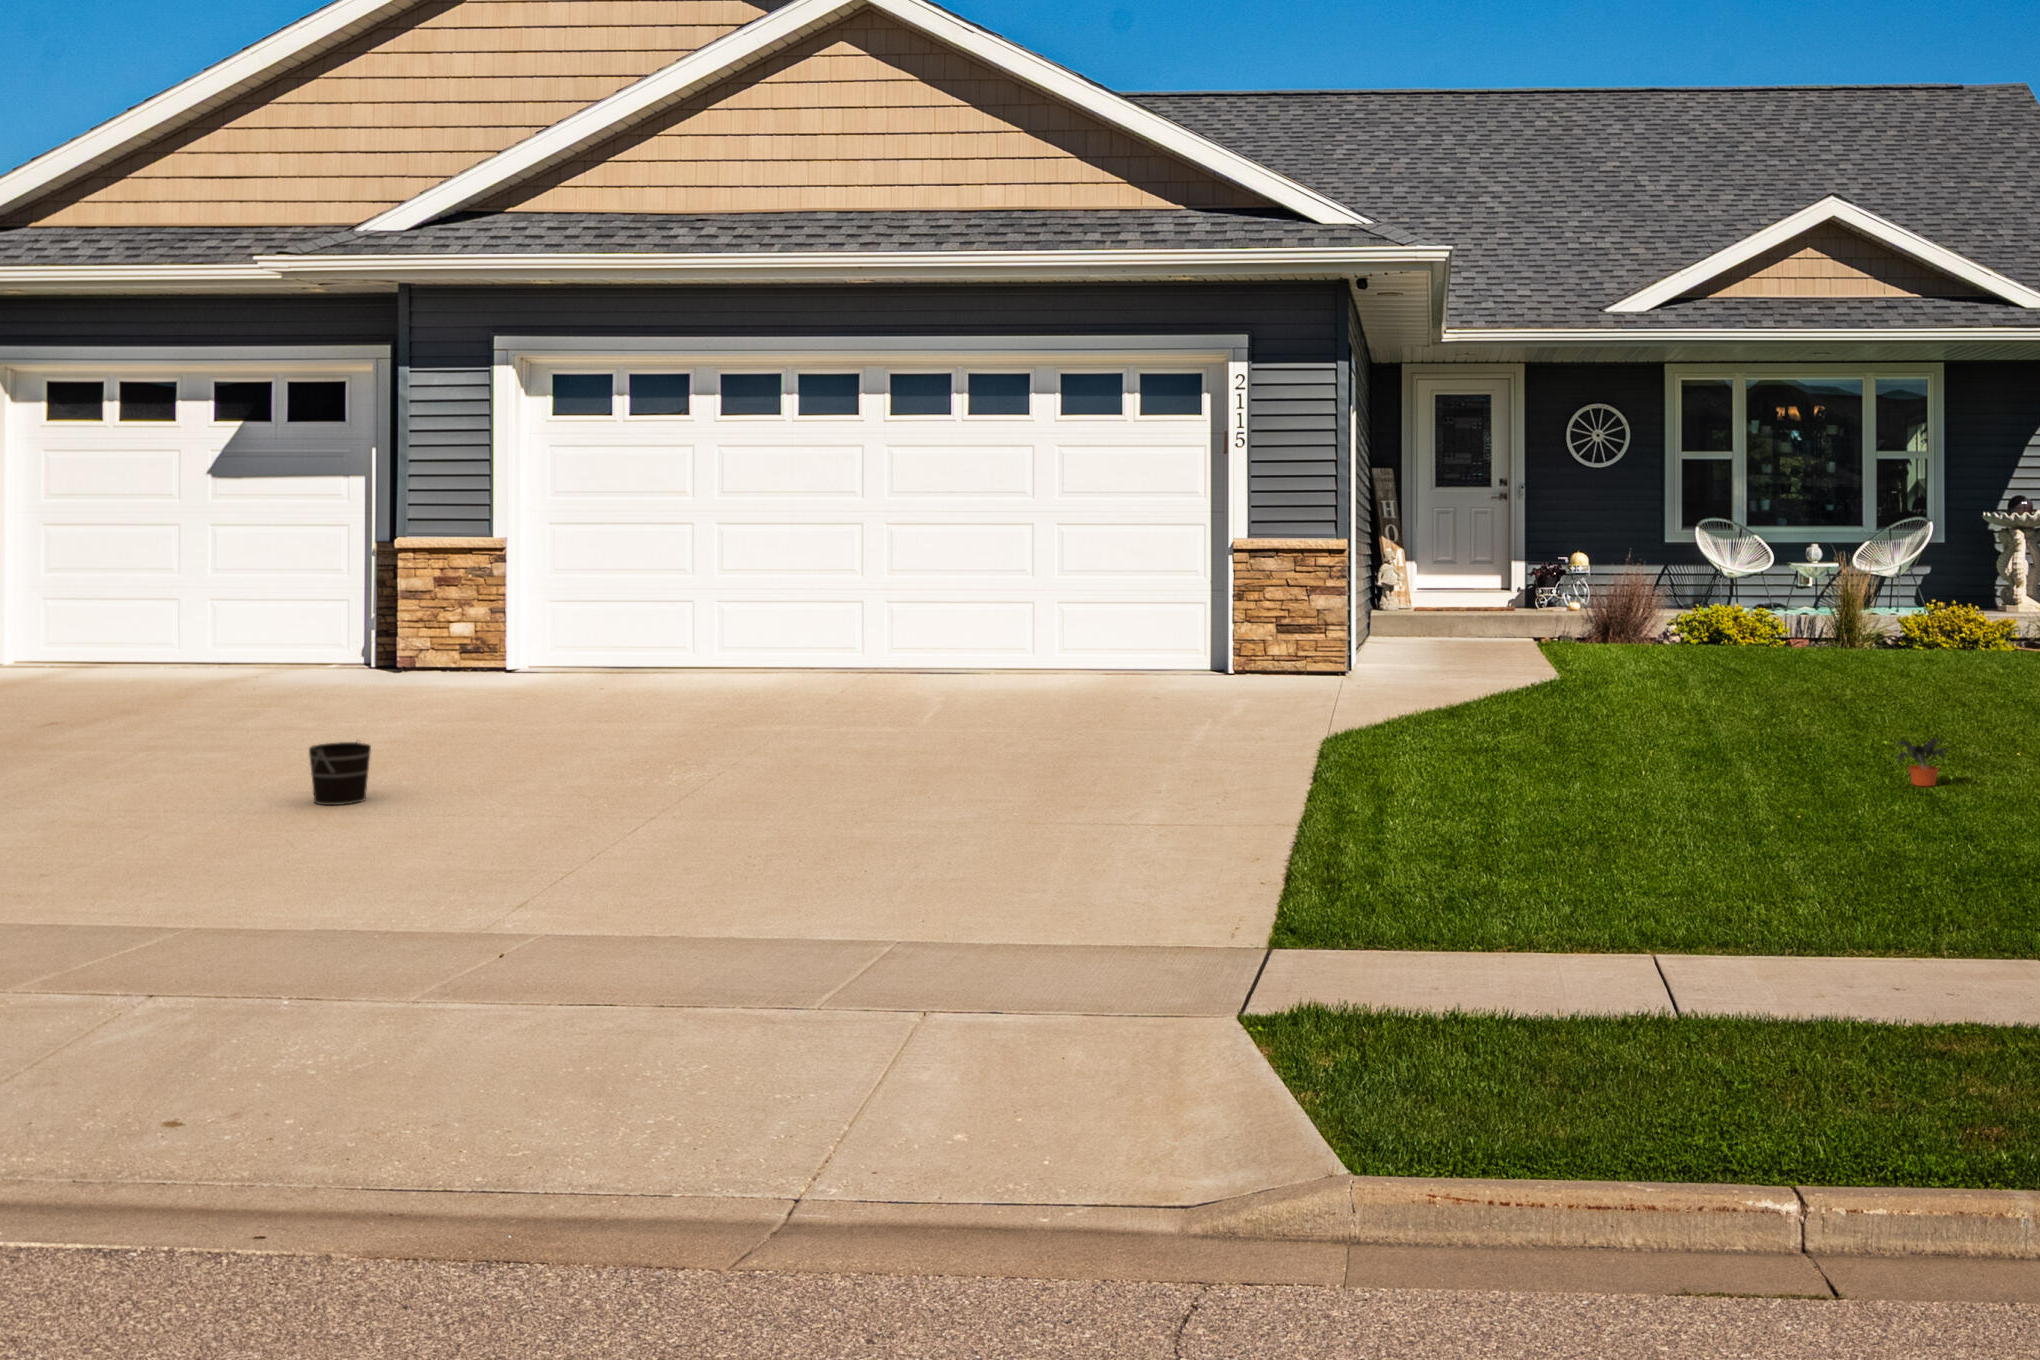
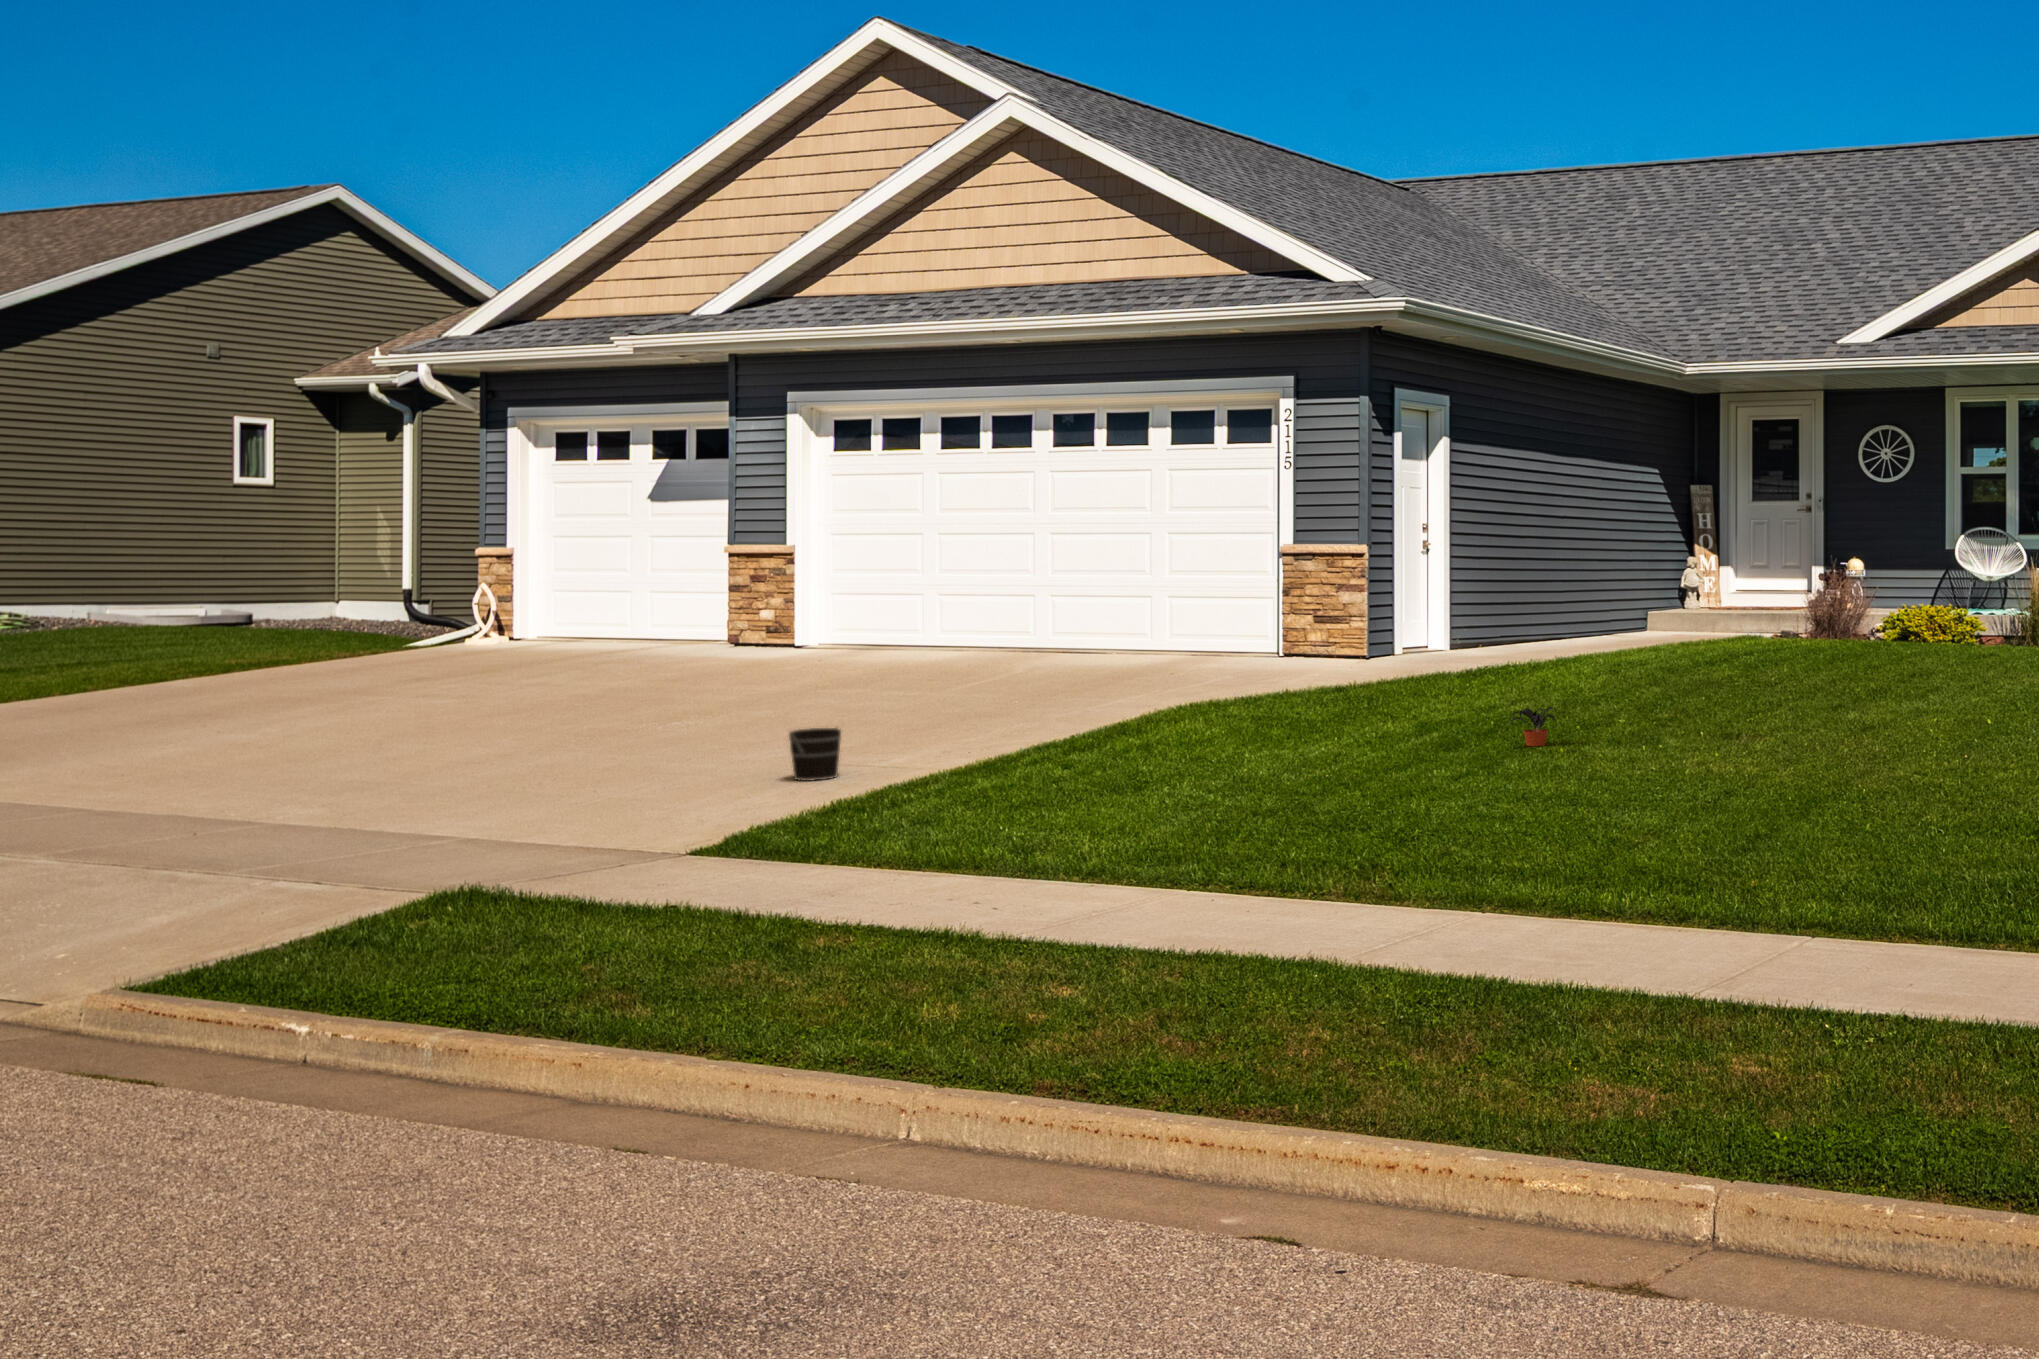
bucket: present [309,742,371,805] -> present [789,728,841,781]

